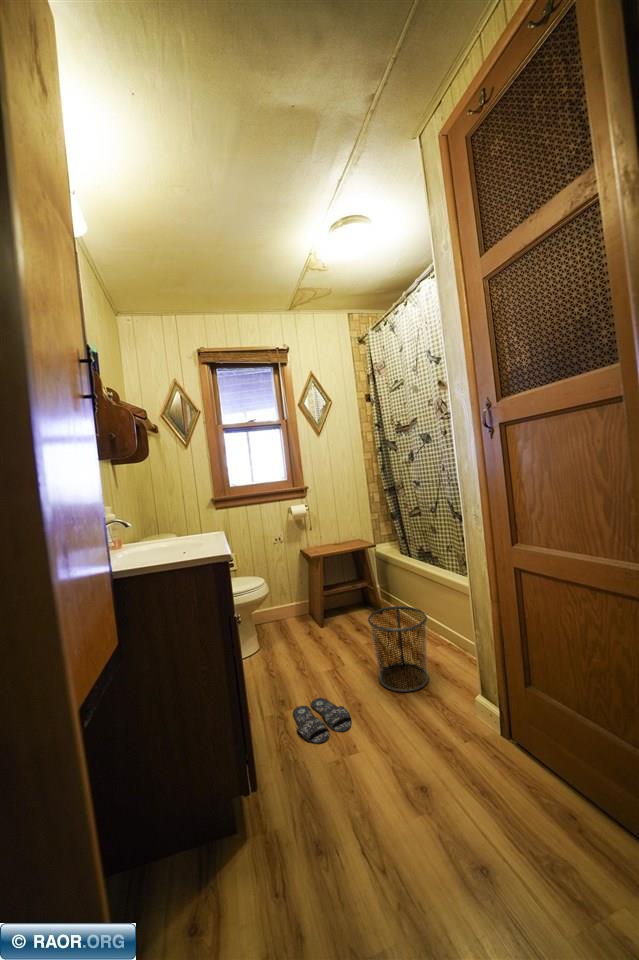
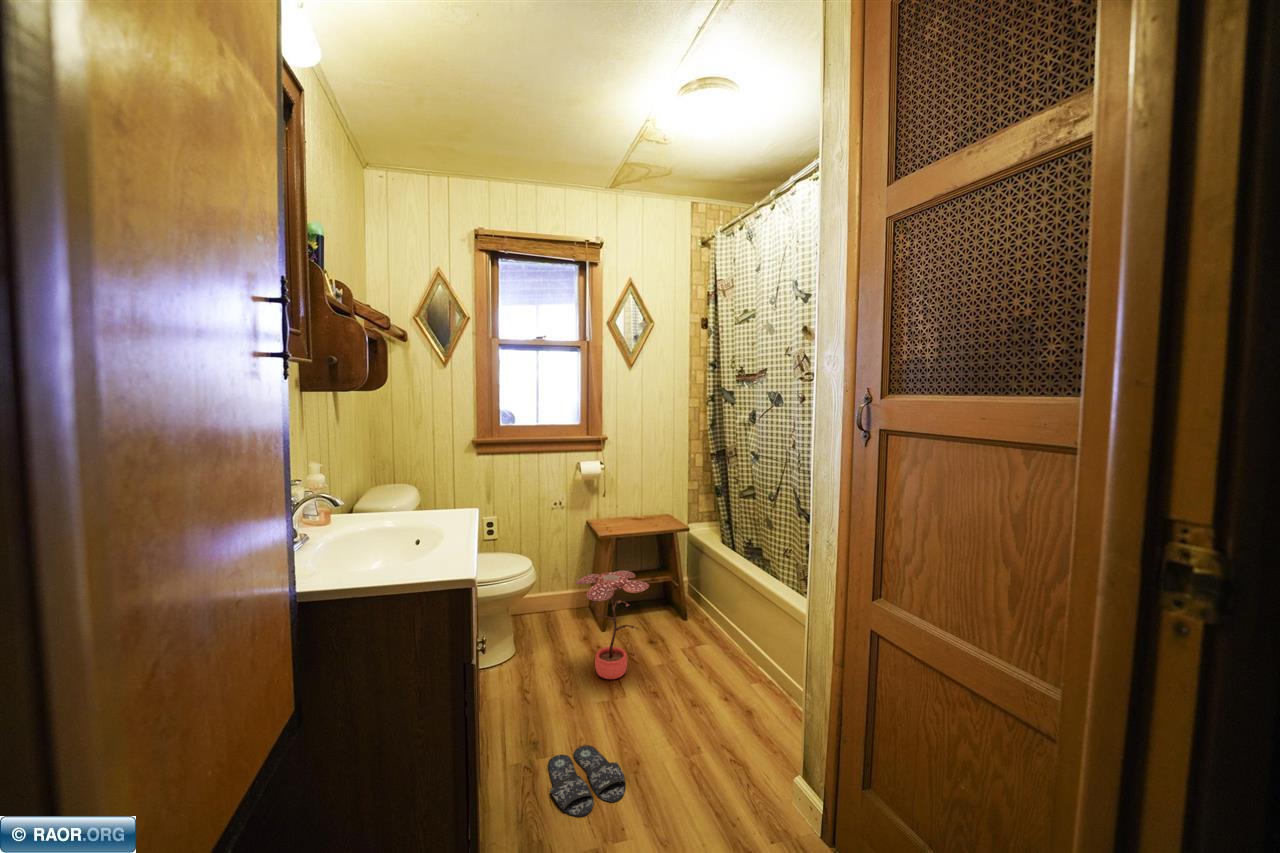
potted plant: none [298,576,351,655] -> present [575,571,649,679]
waste bin: present [368,606,429,692] -> none [665,629,745,750]

